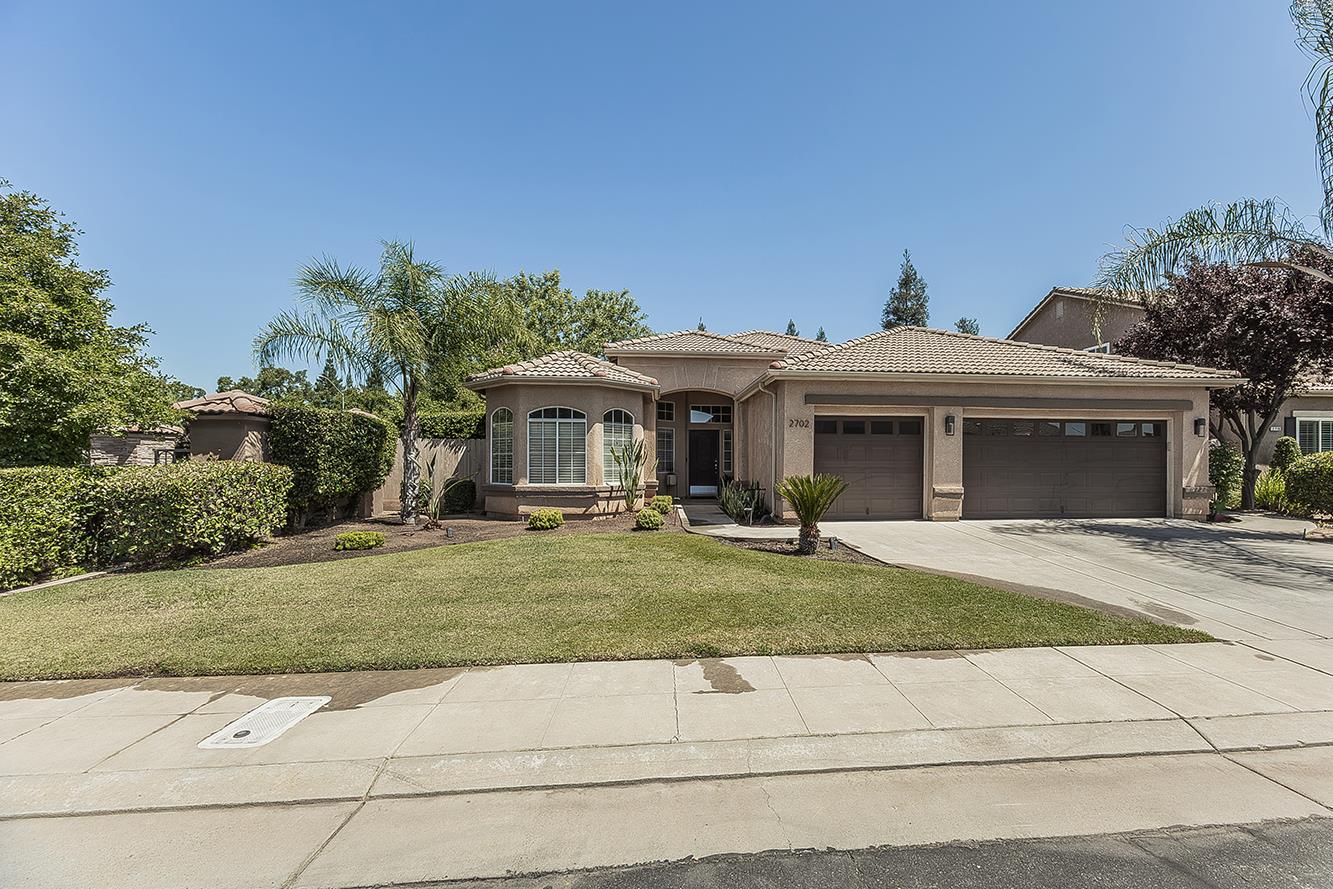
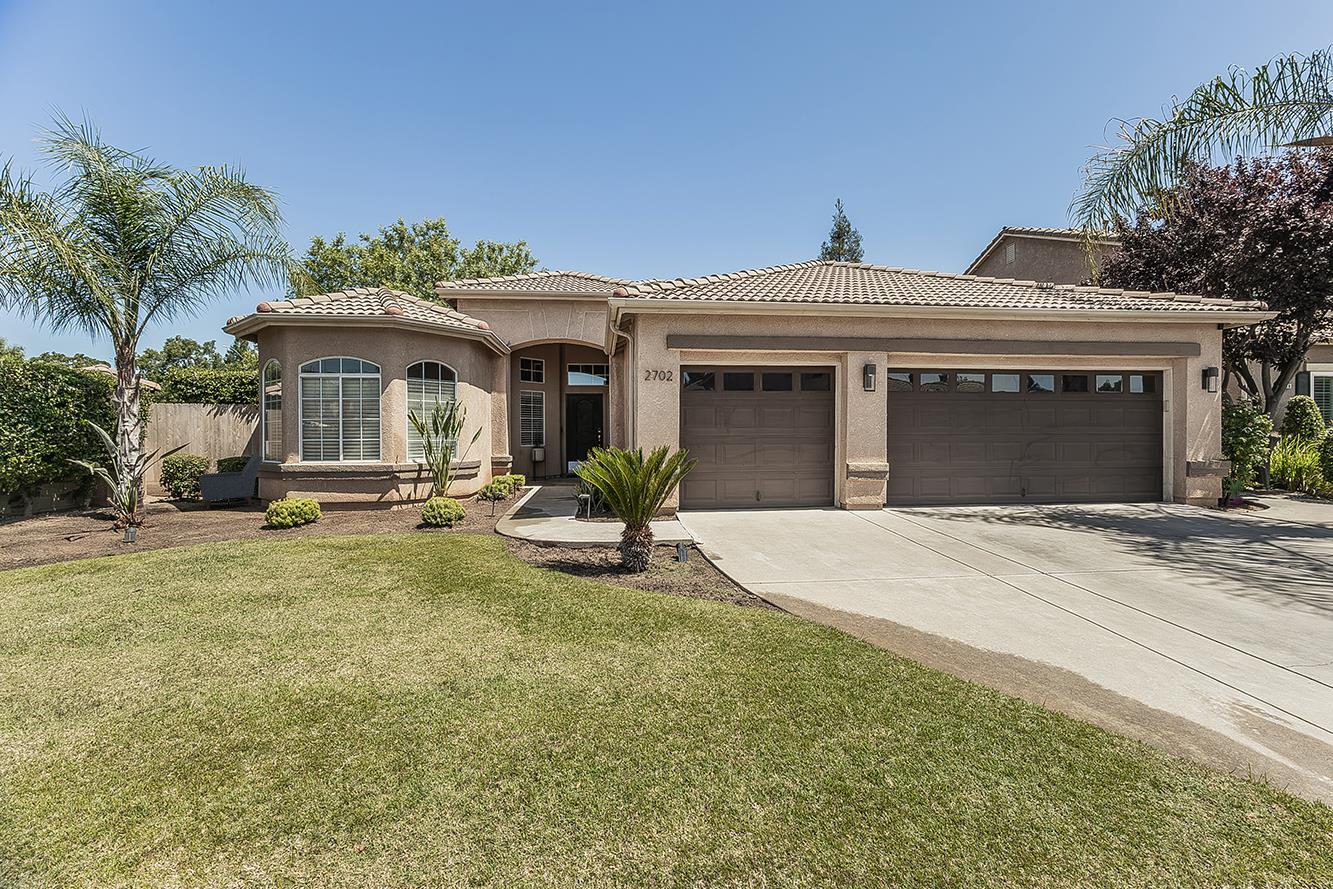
chair: none [453,478,499,519] -> present [200,454,263,510]

